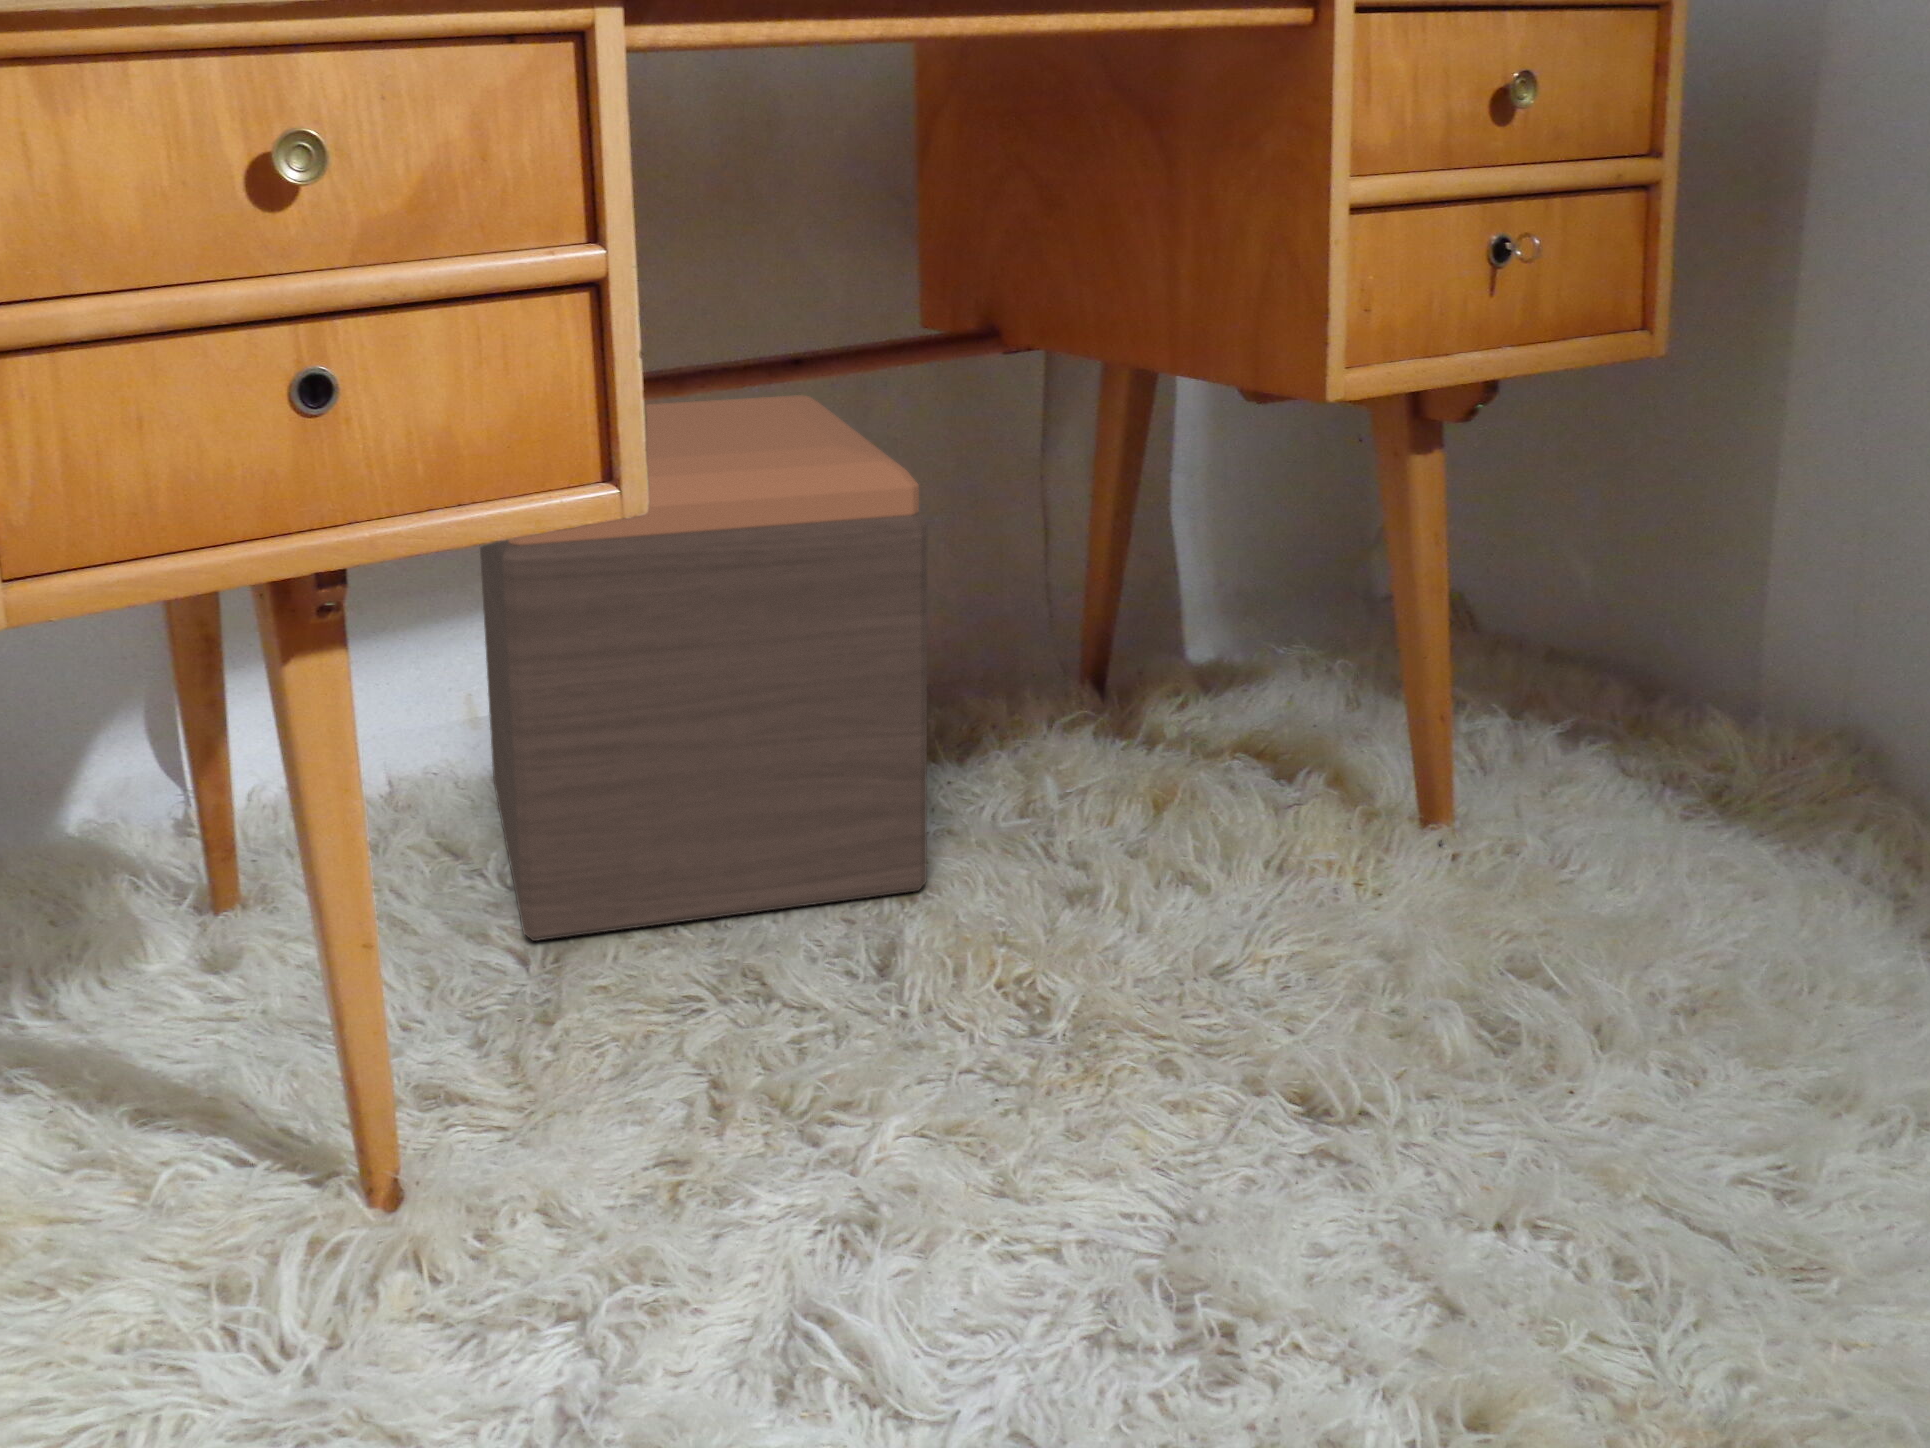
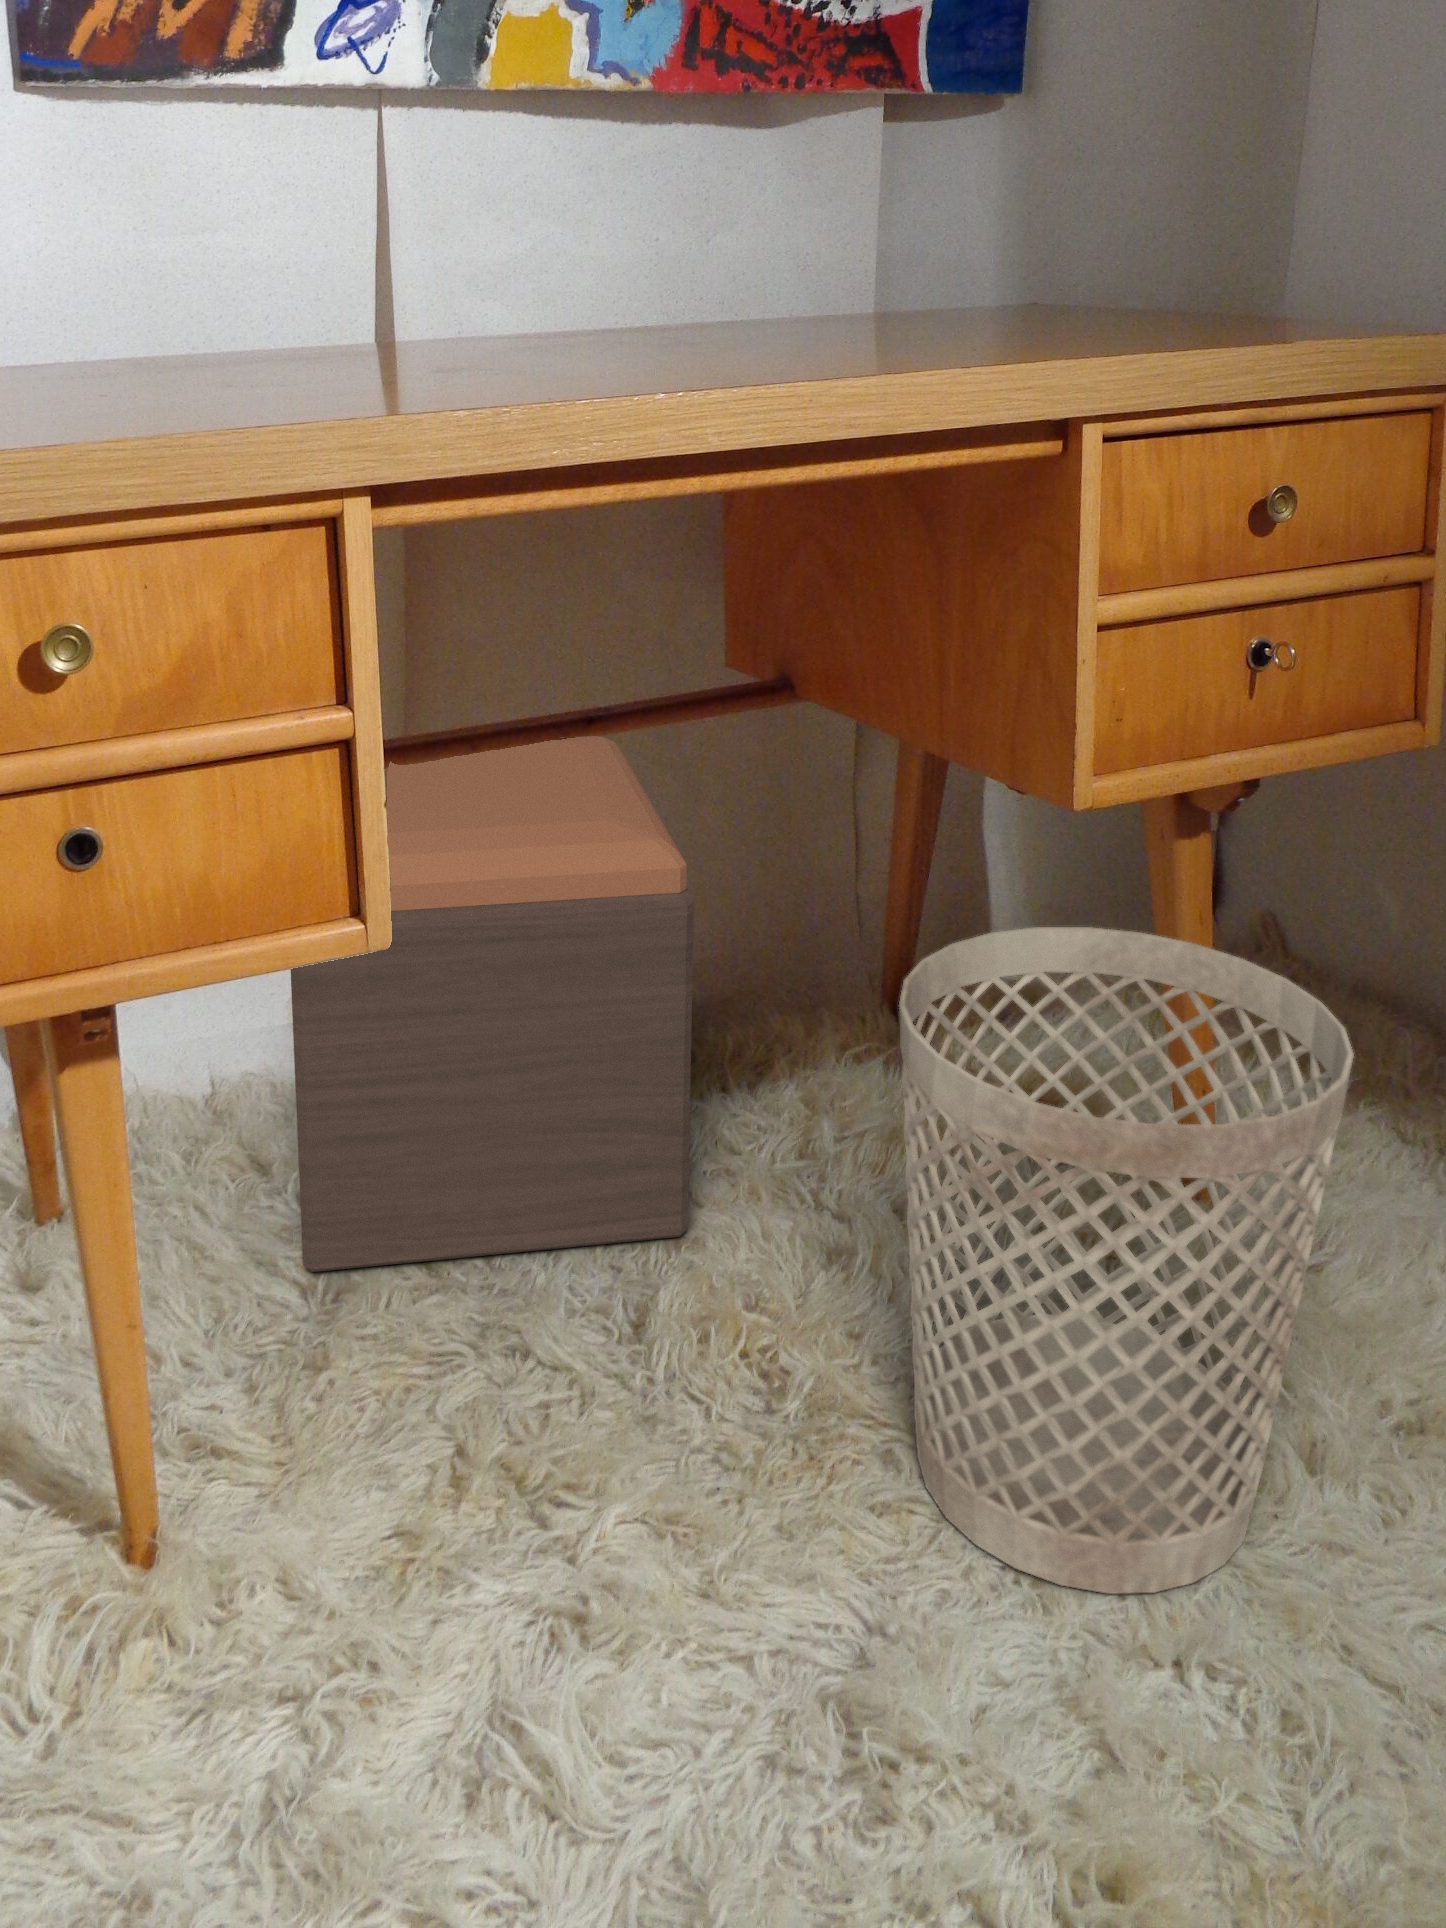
wastebasket: none [1174,508,1647,1164] -> present [899,927,1354,1594]

